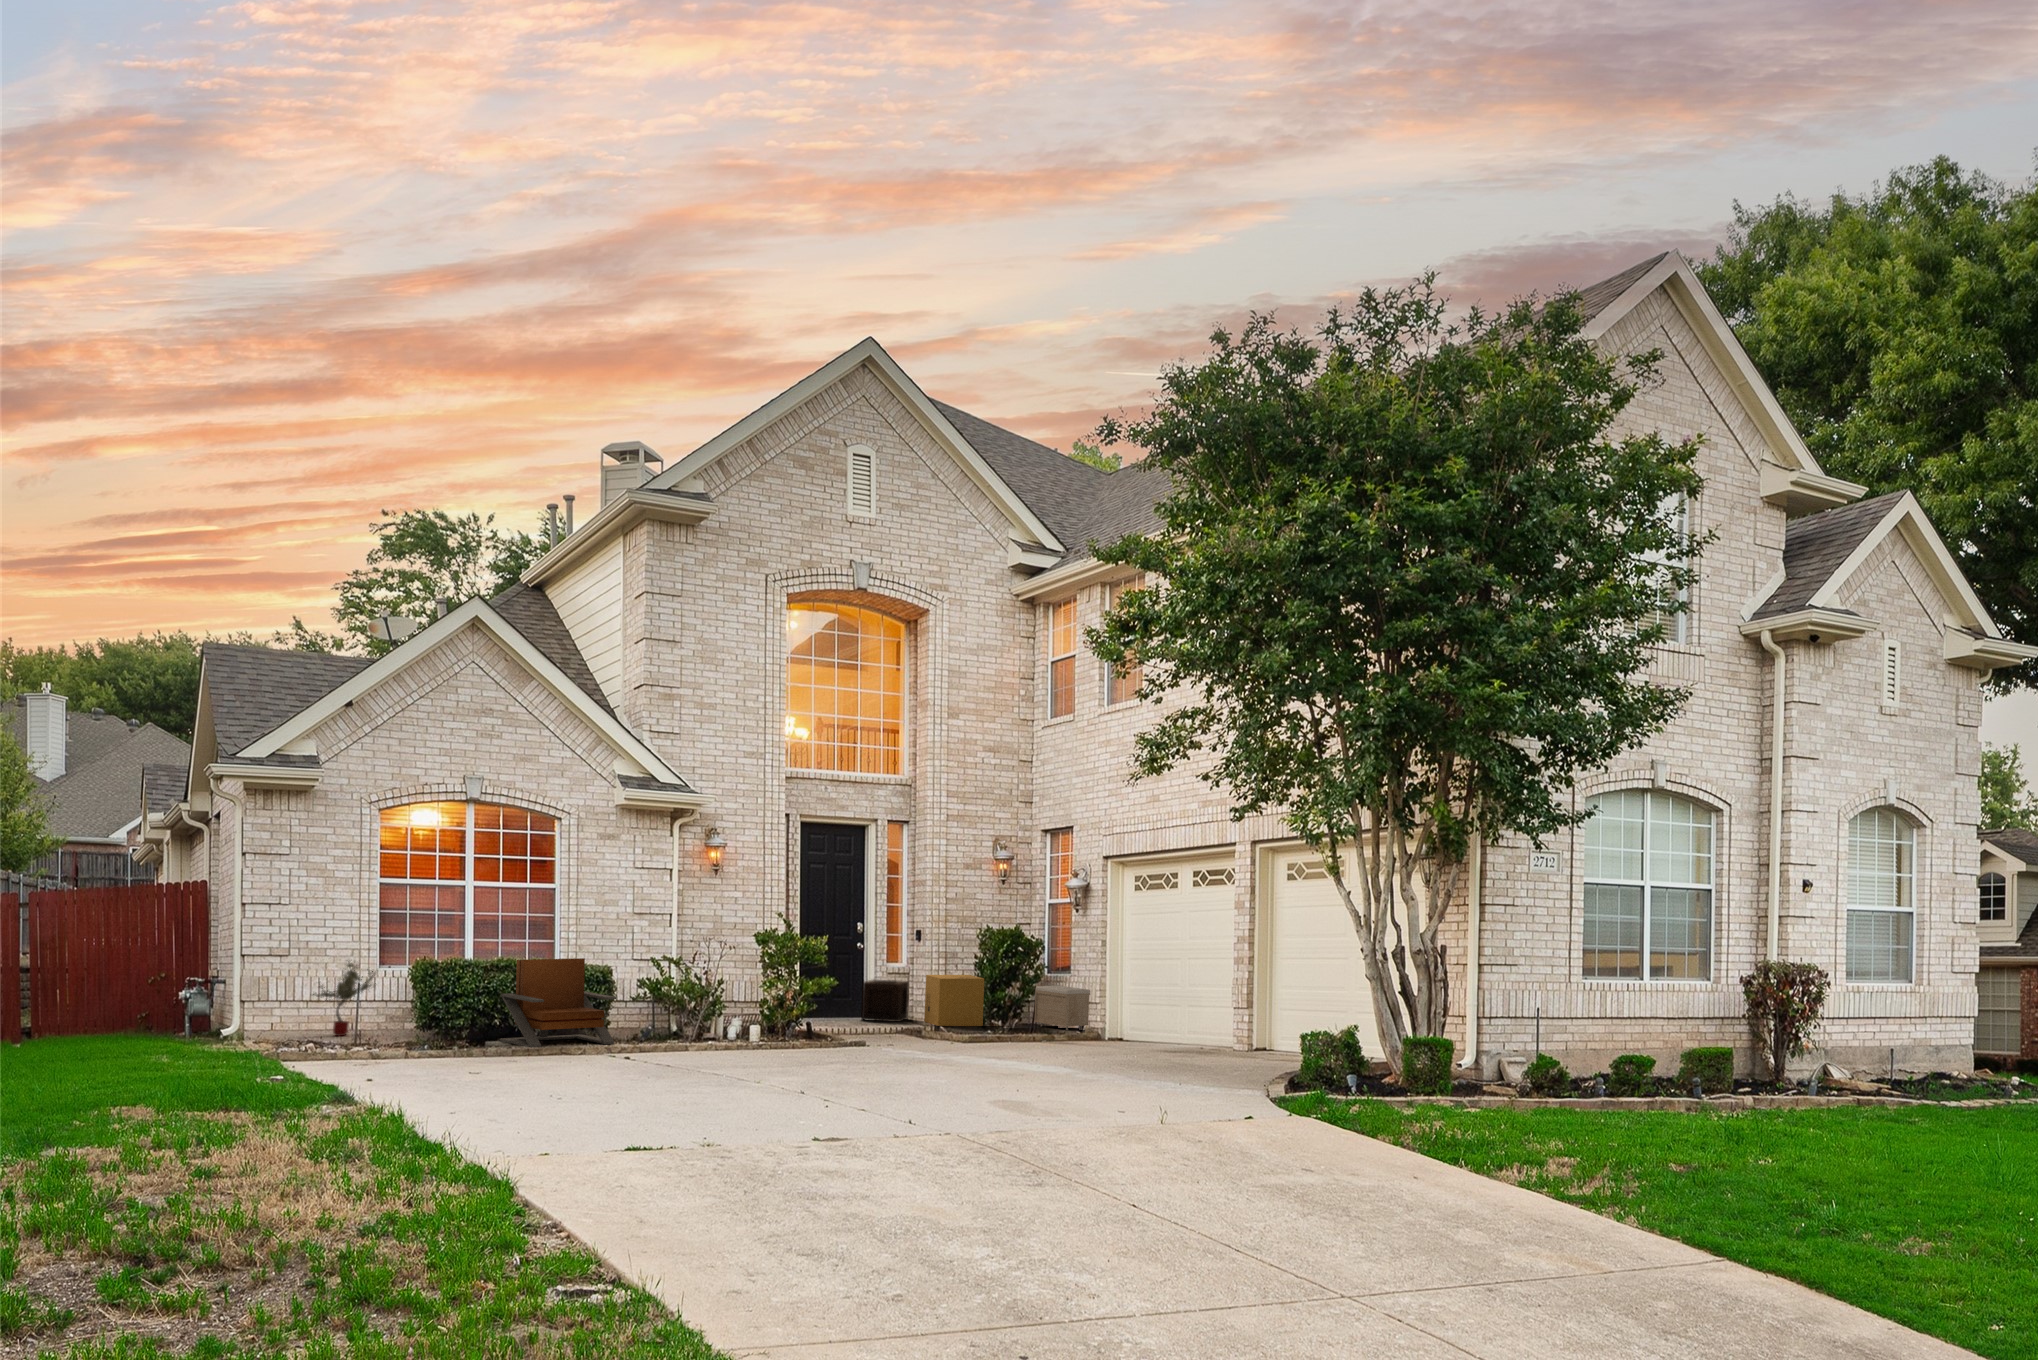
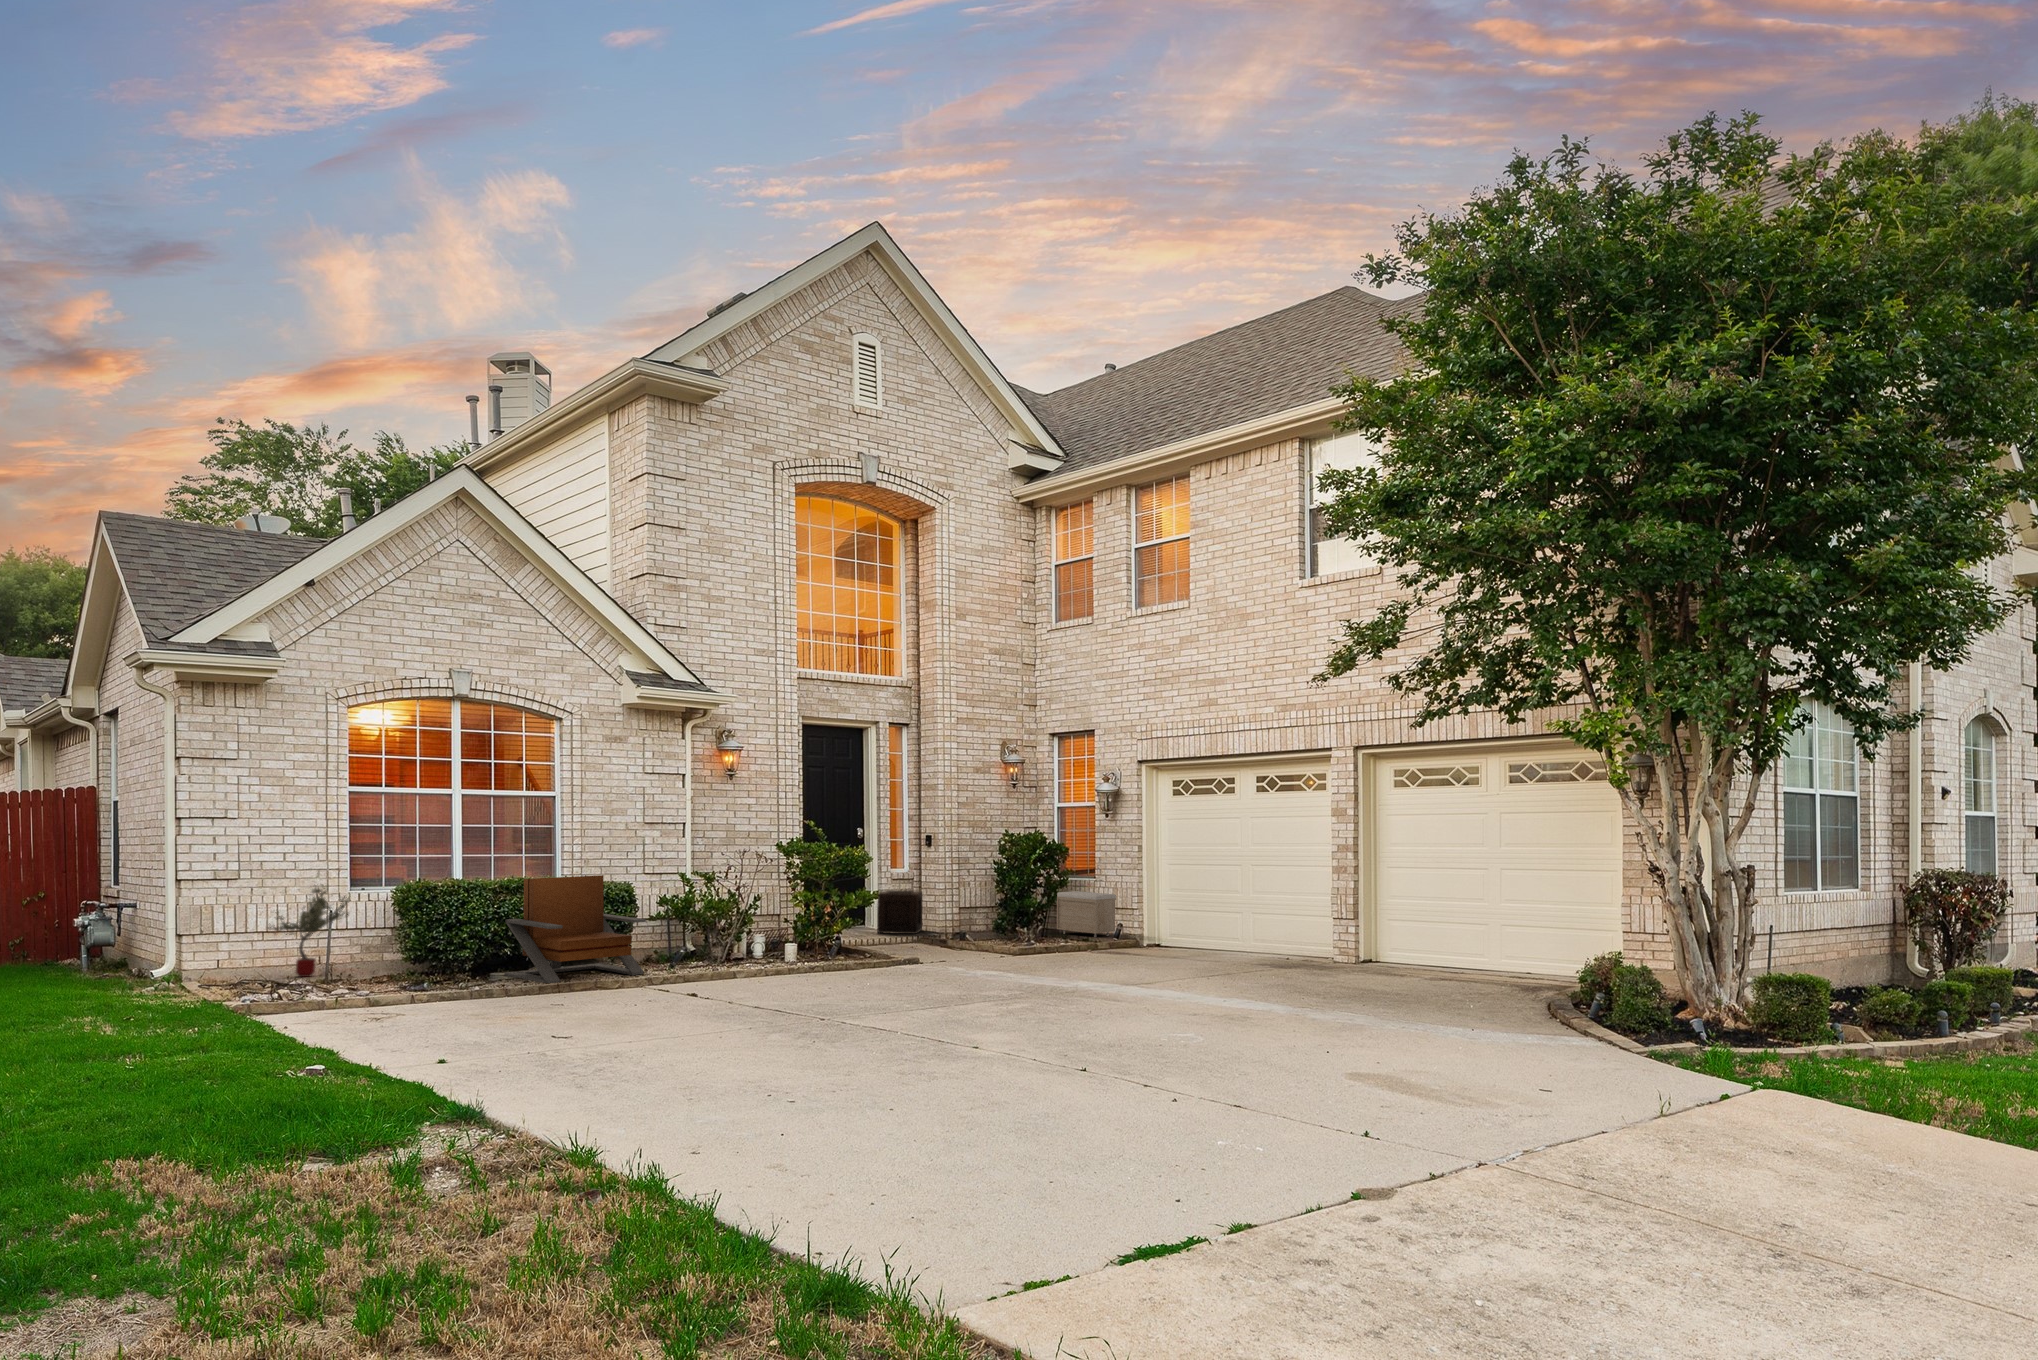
cardboard box: present [924,975,984,1026] -> none [942,883,1007,937]

